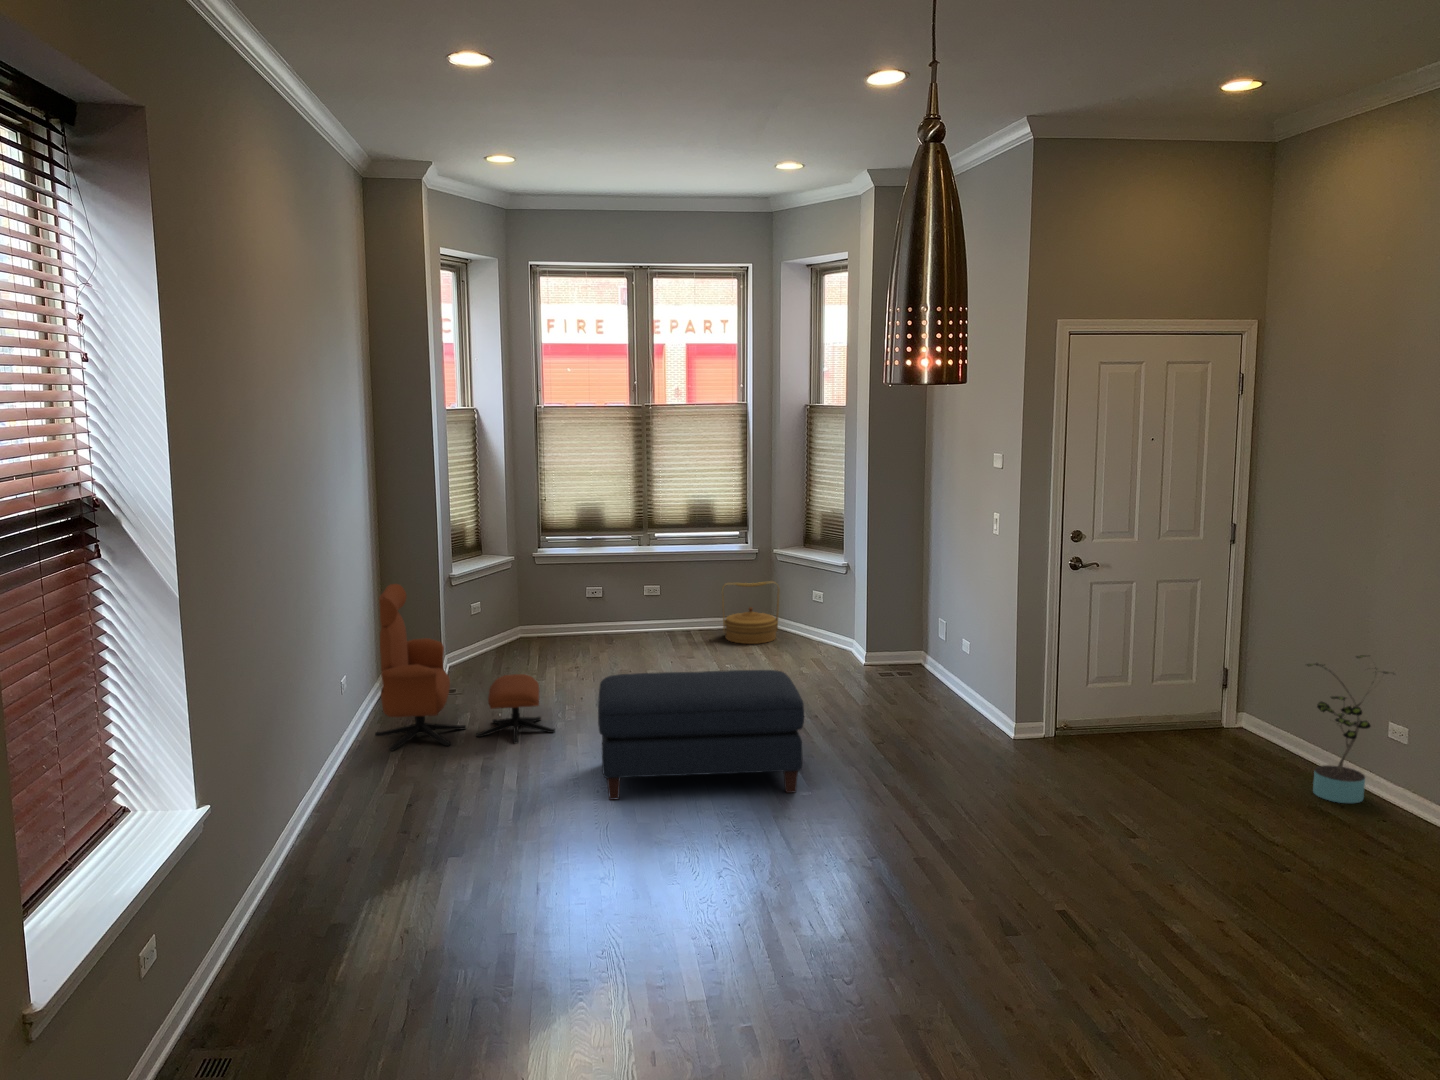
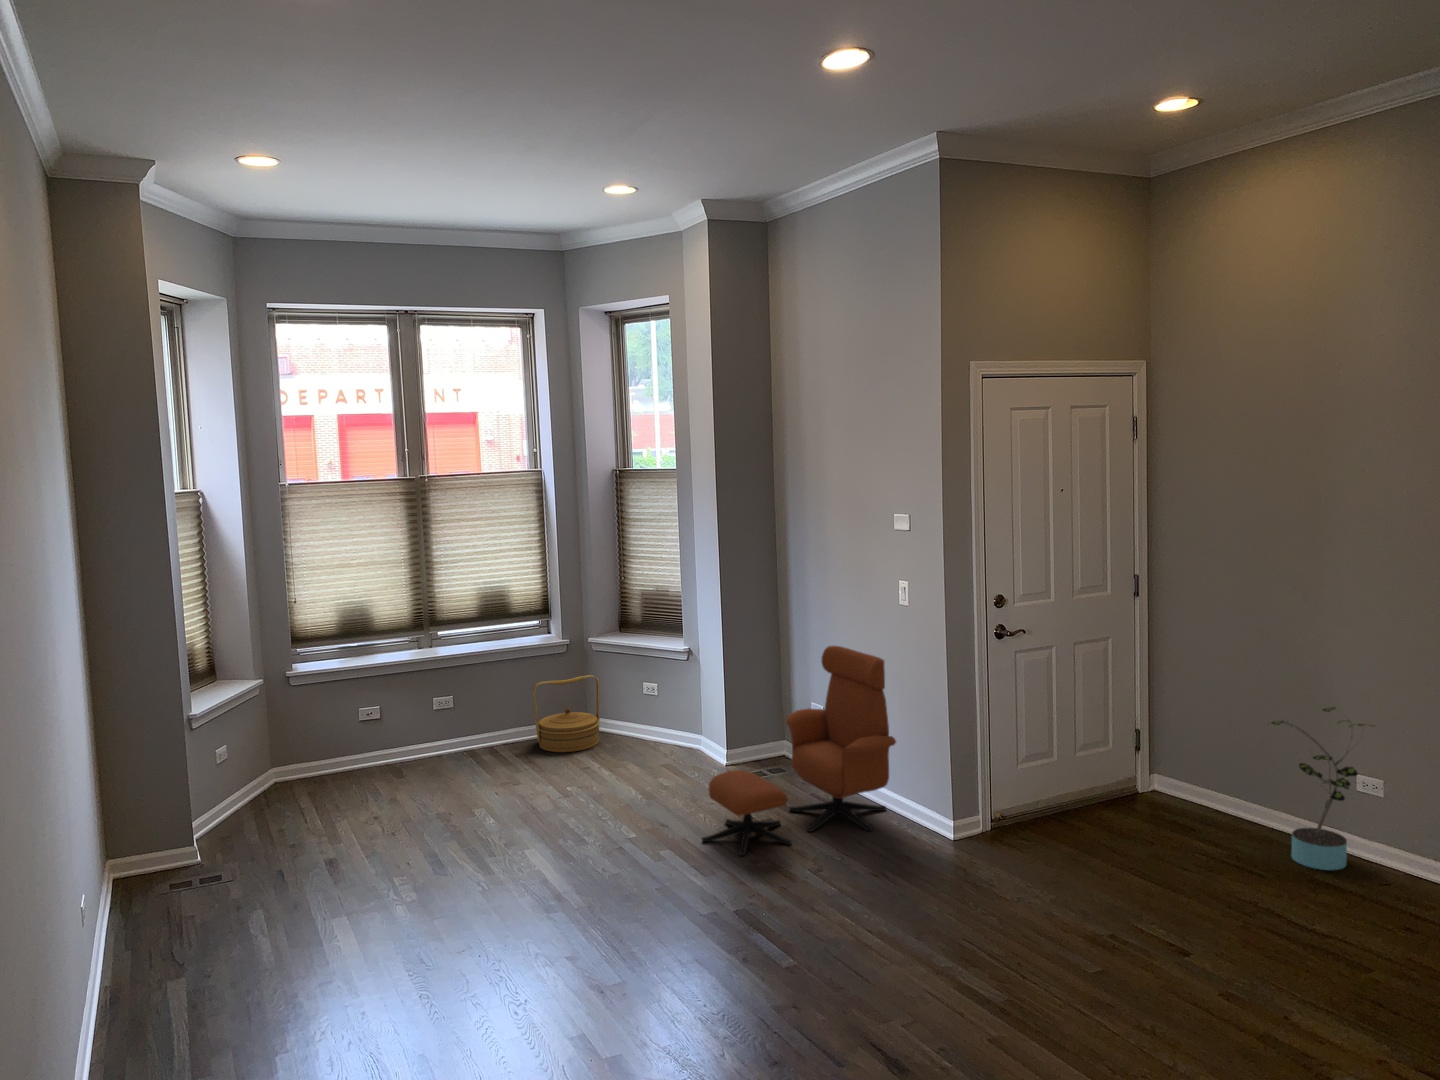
lounge chair: present [375,584,555,751] -> present [702,646,896,856]
ottoman: present [598,670,804,800] -> none [482,806,783,1041]

